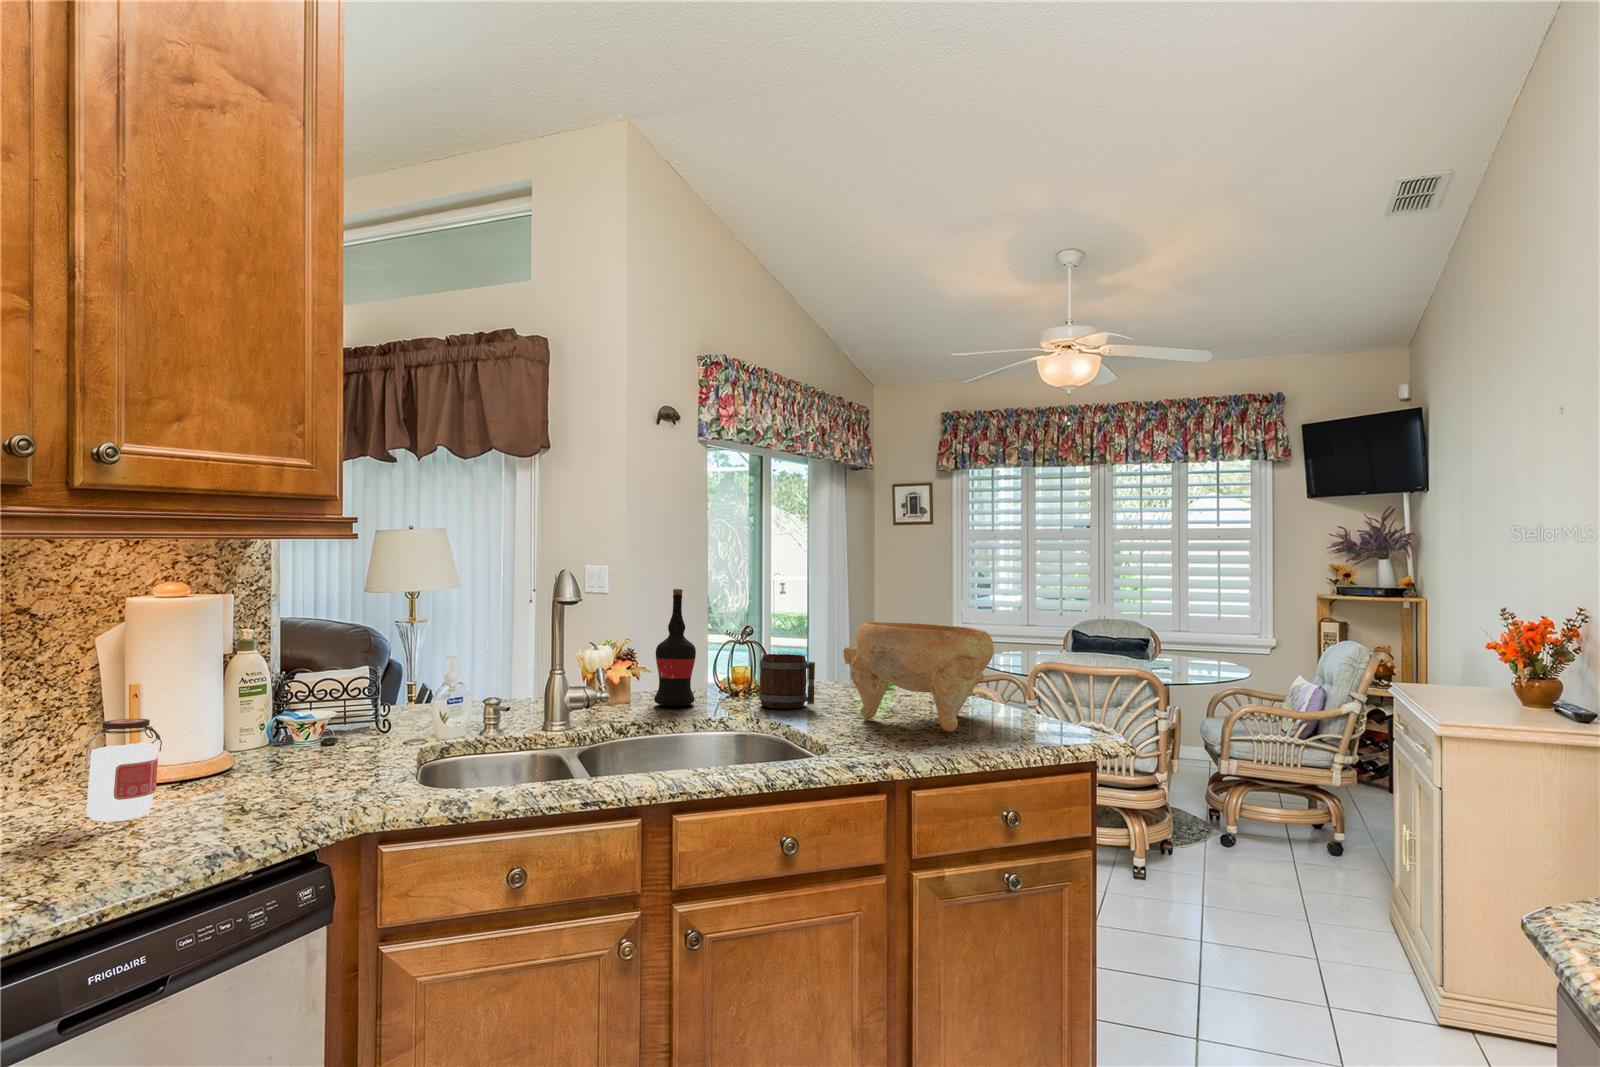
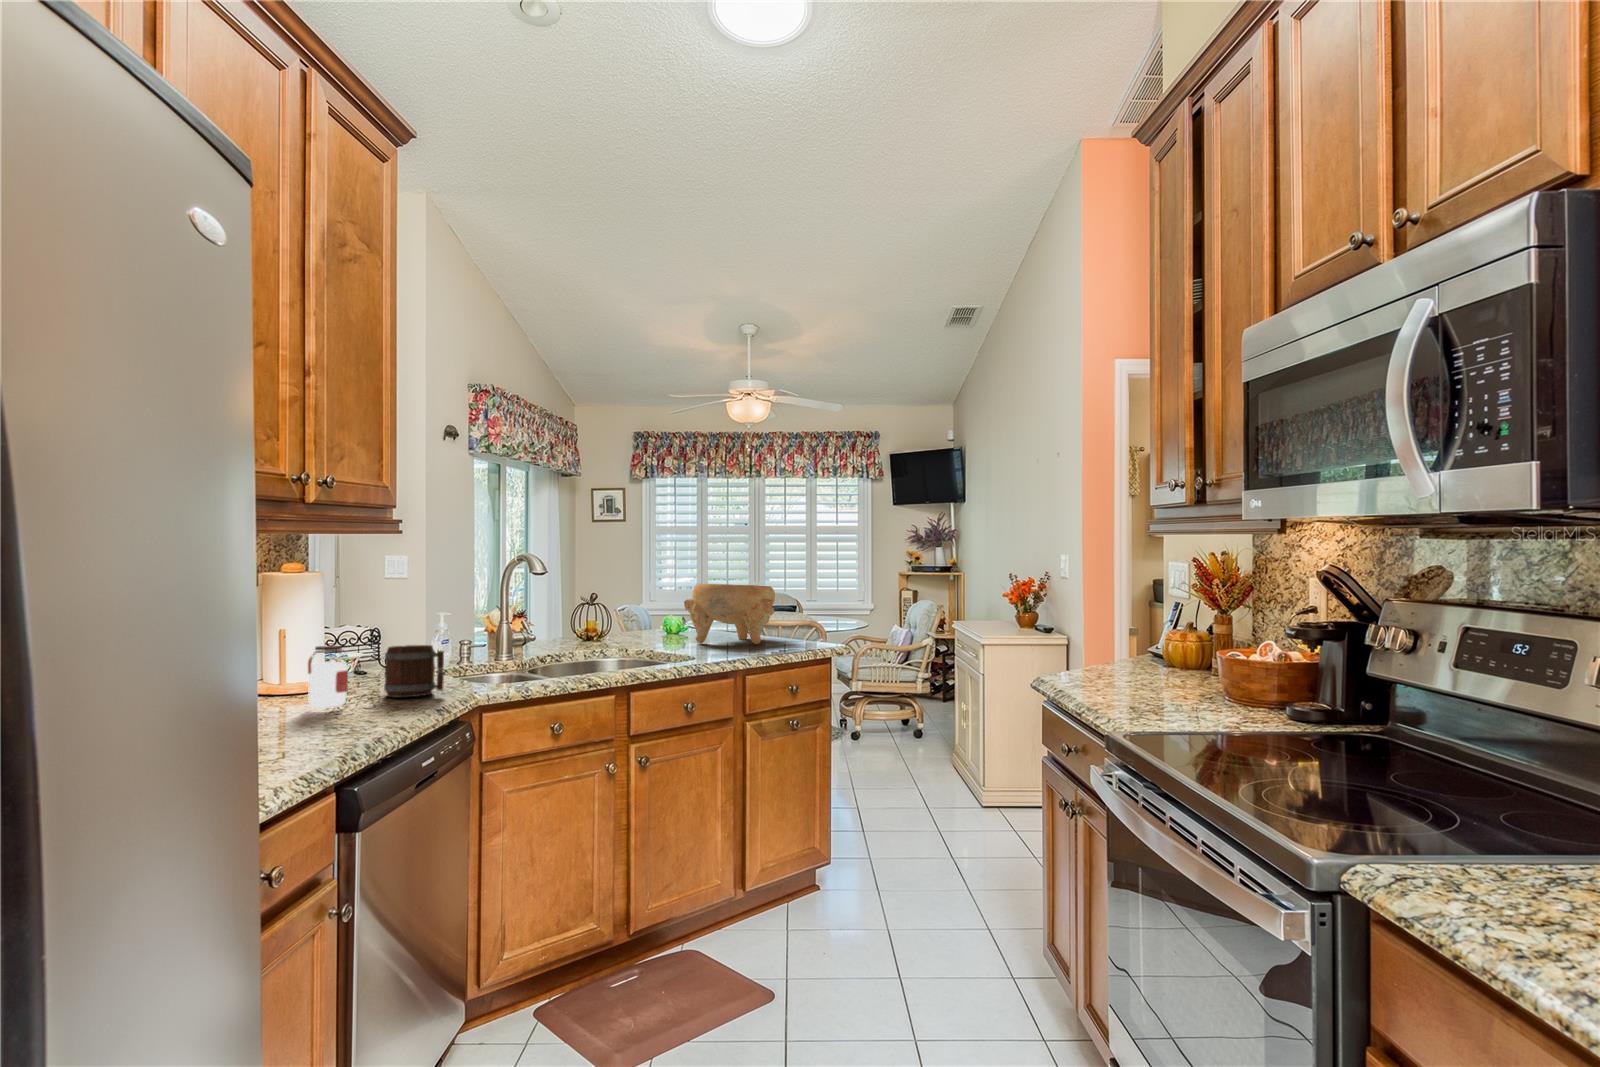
wine bottle: present [654,589,696,706] -> none [548,567,576,646]
mug: present [759,654,815,708] -> present [384,645,444,697]

